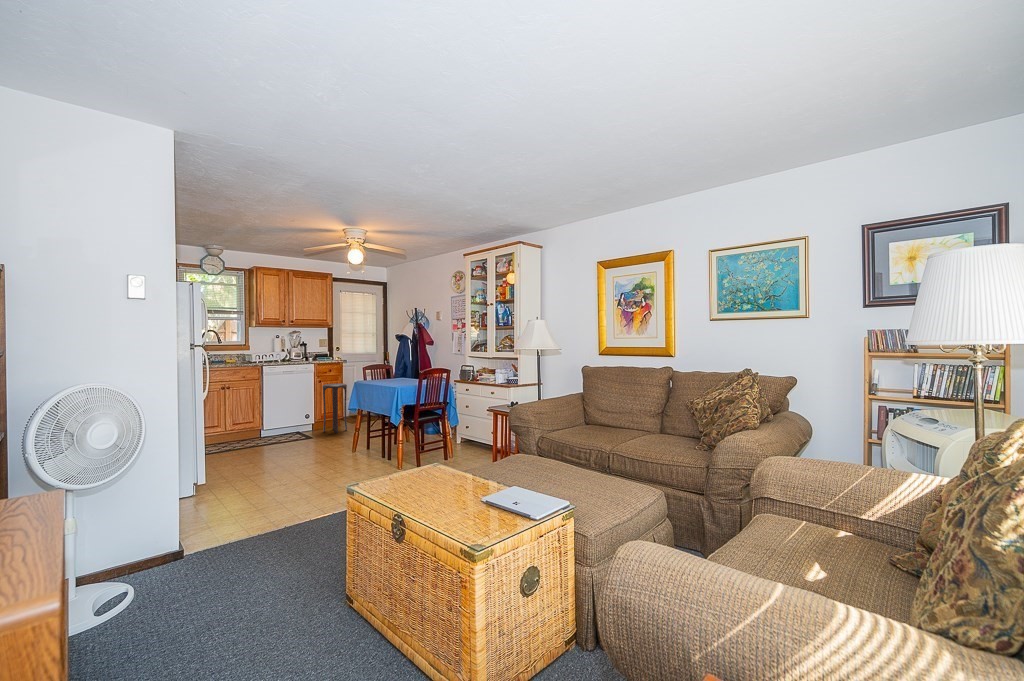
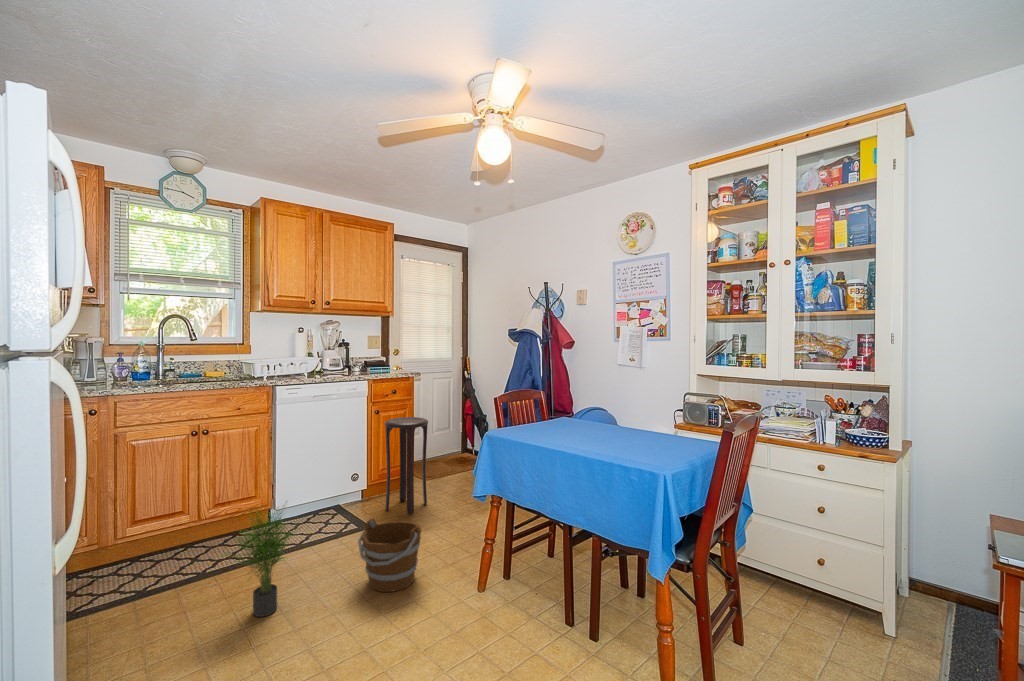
potted plant: none [236,411,273,459] -> present [225,512,292,617]
bucket: none [300,424,330,453] -> present [358,519,421,592]

